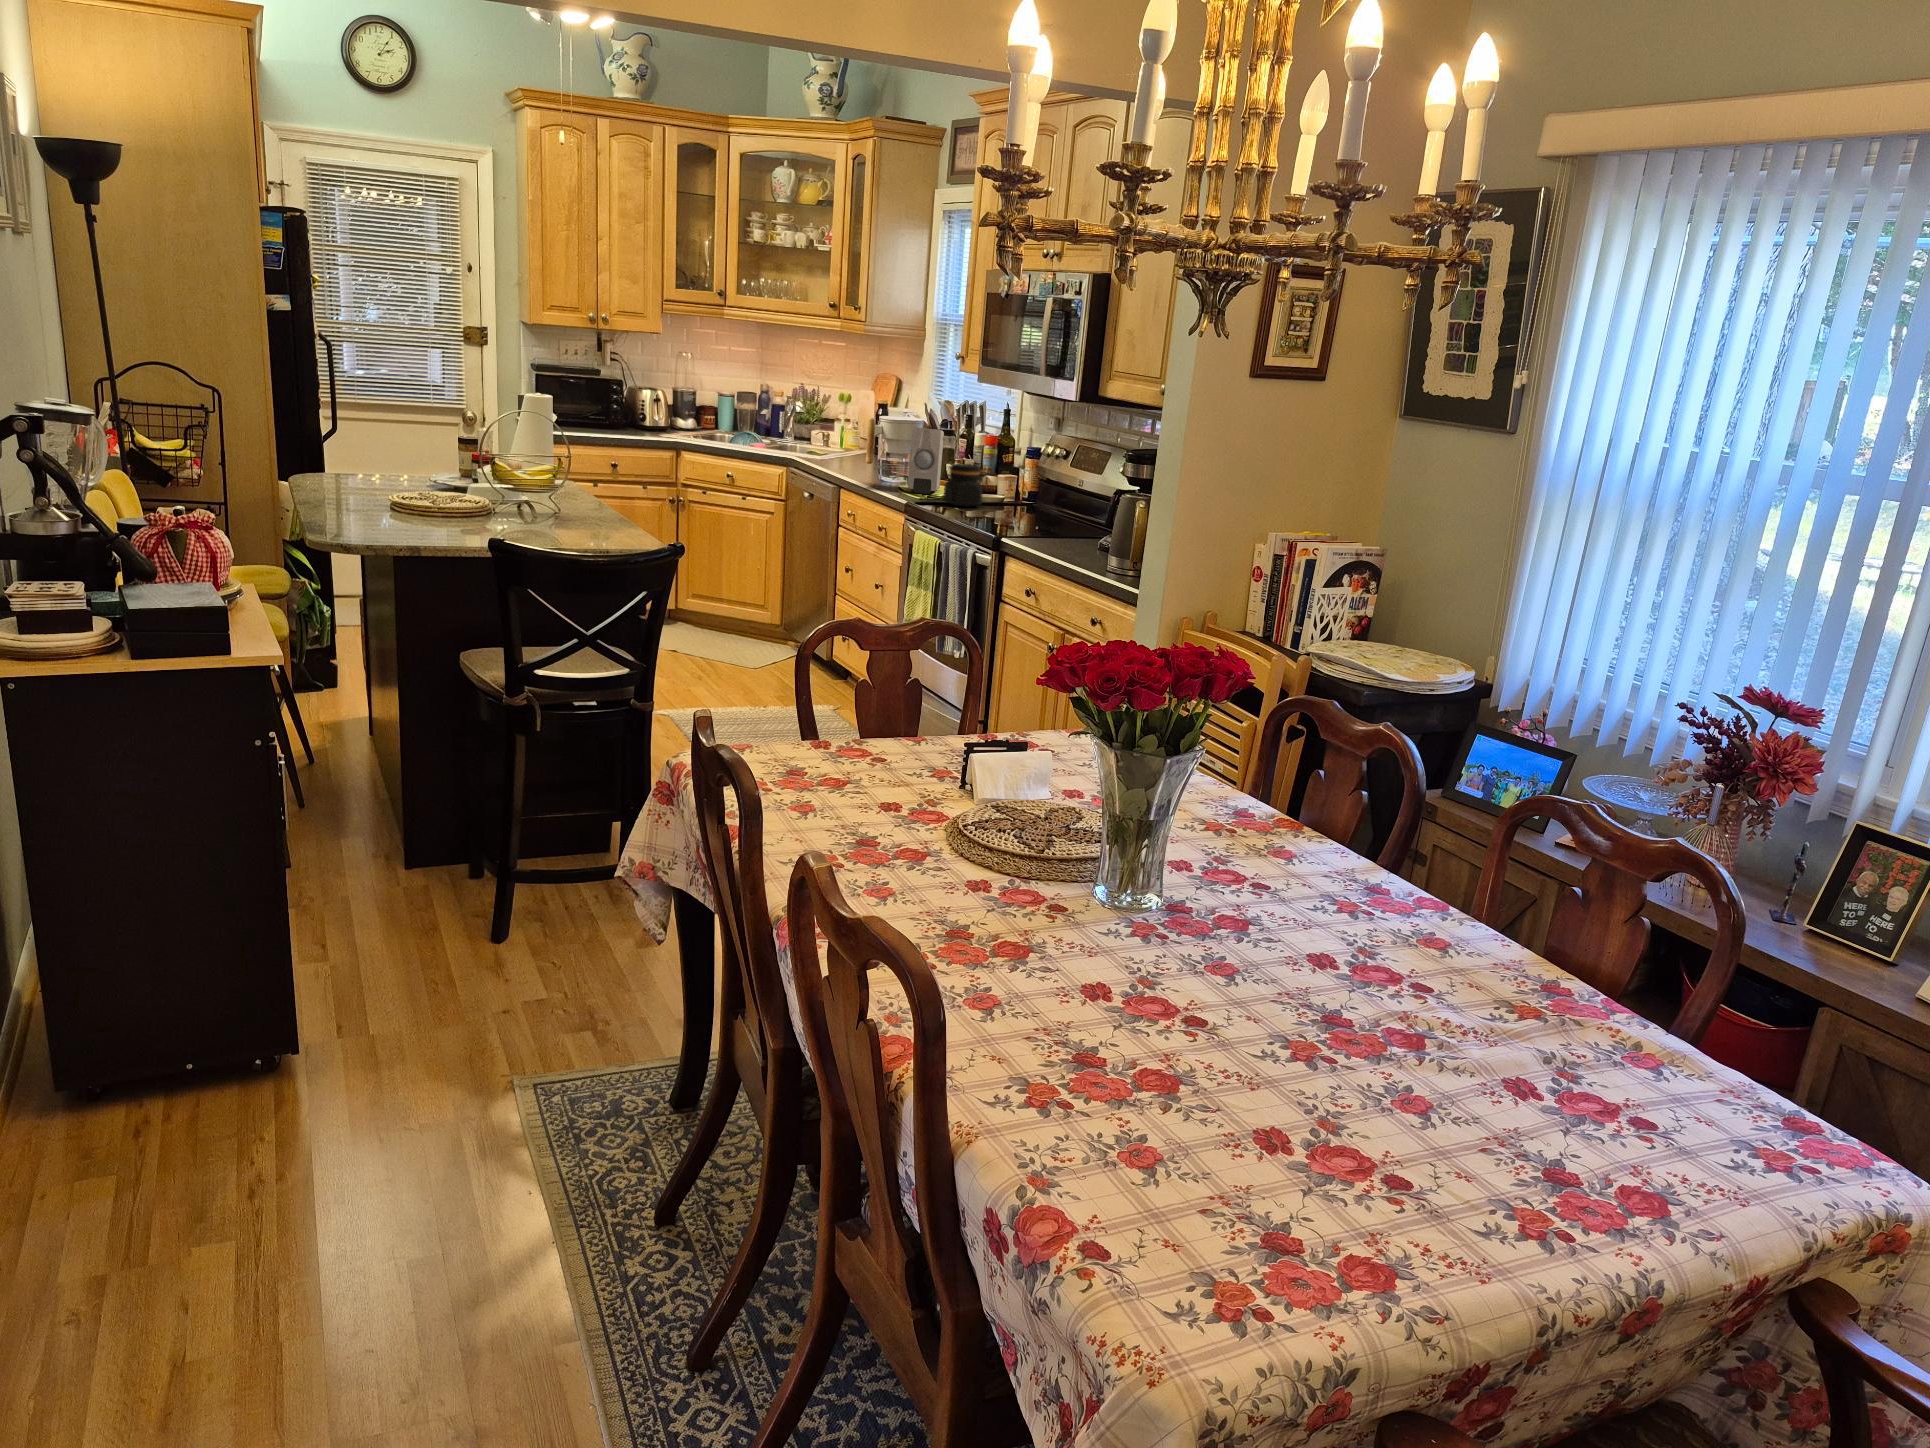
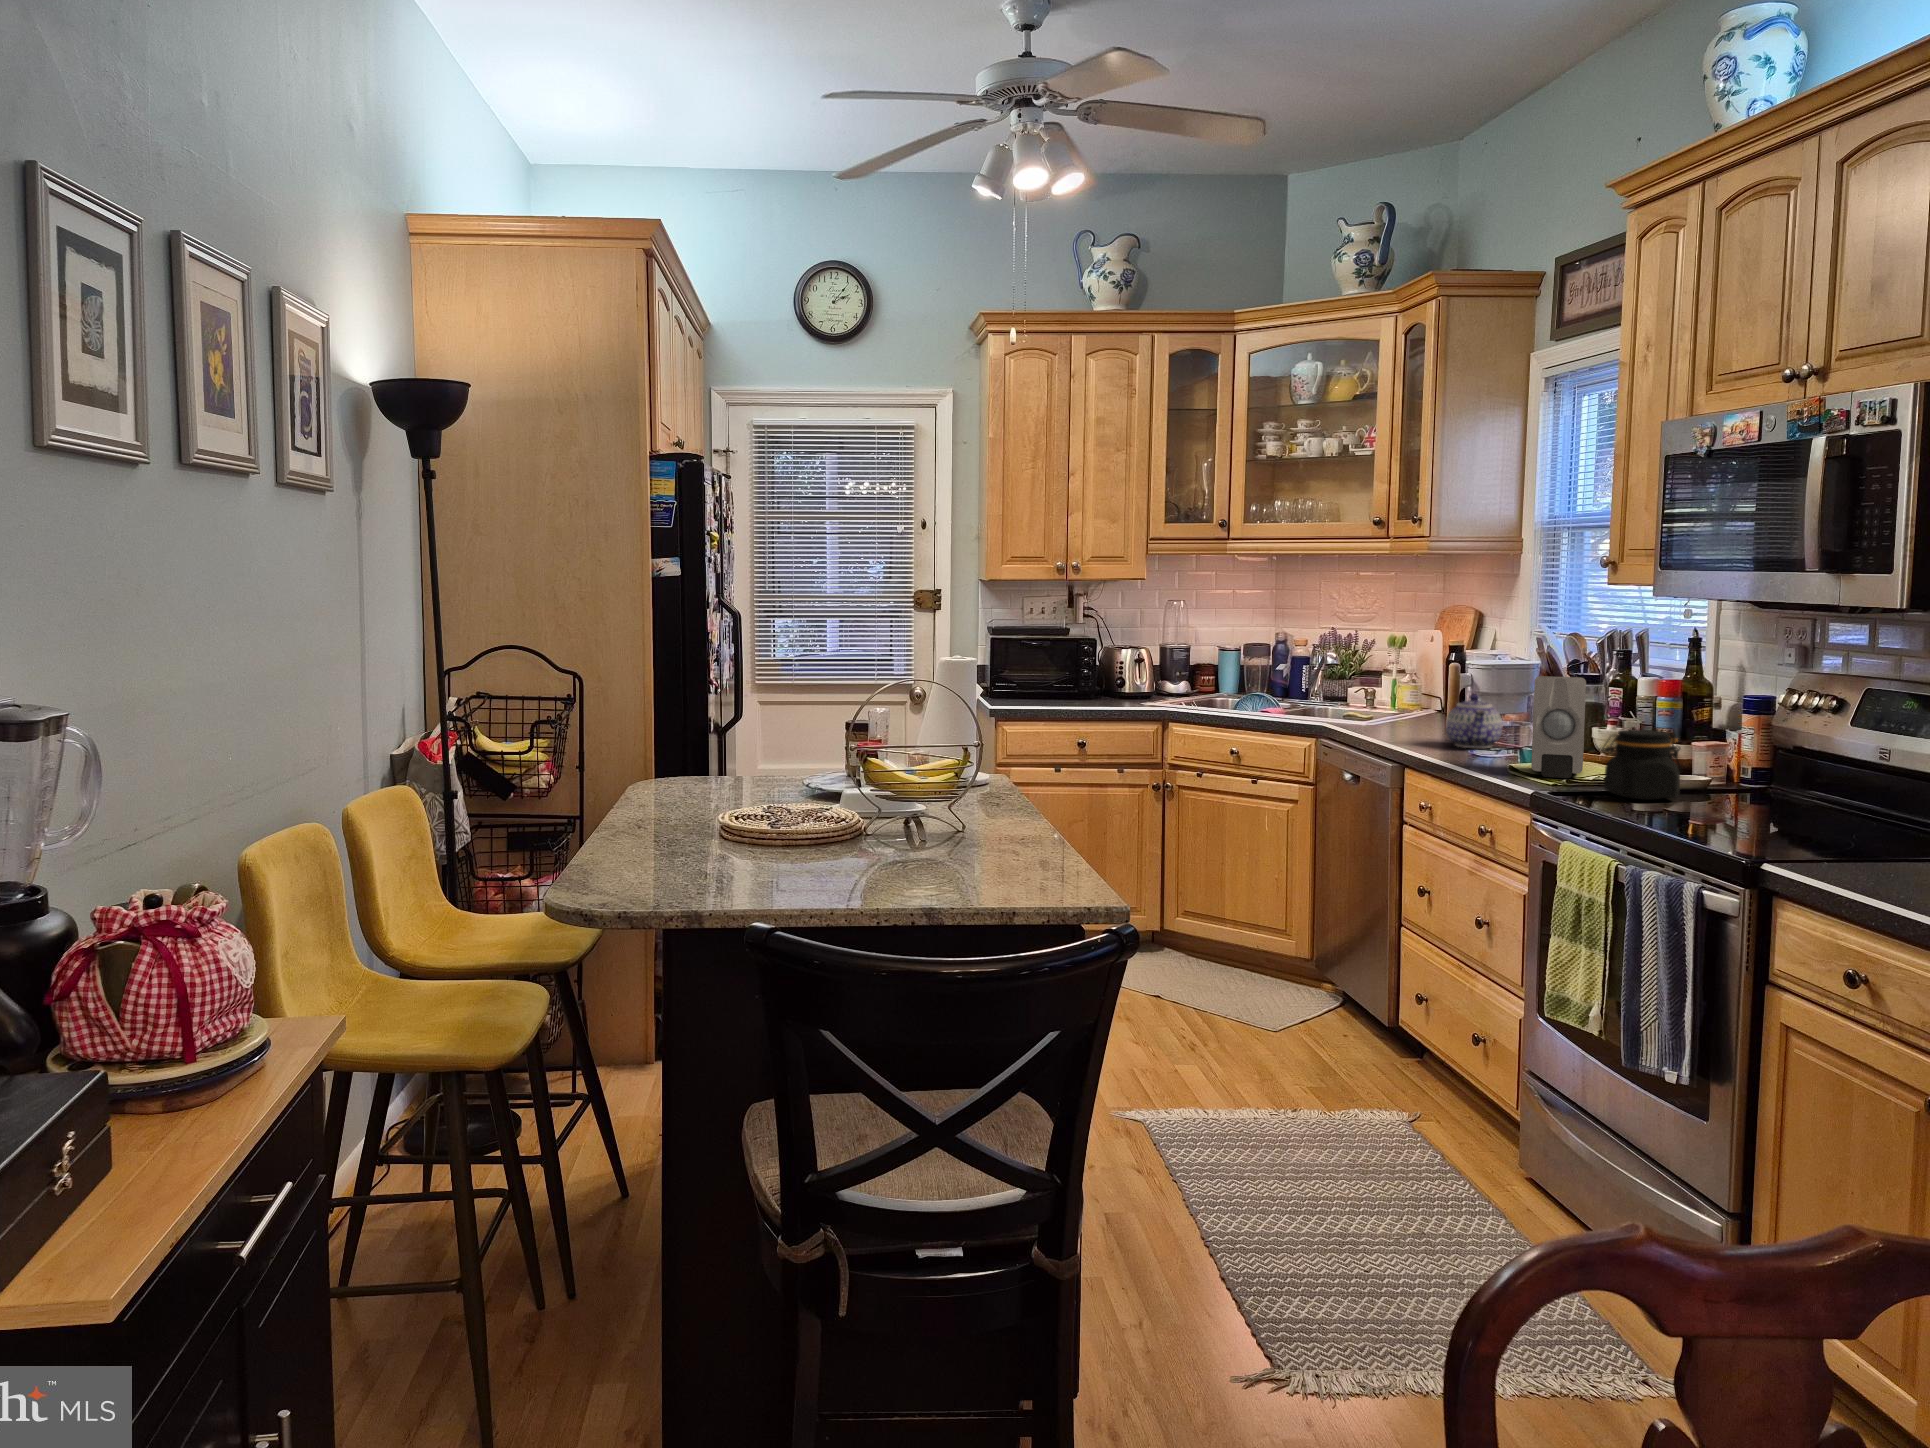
teapot: none [866,438,901,475] -> present [1446,694,1502,748]

